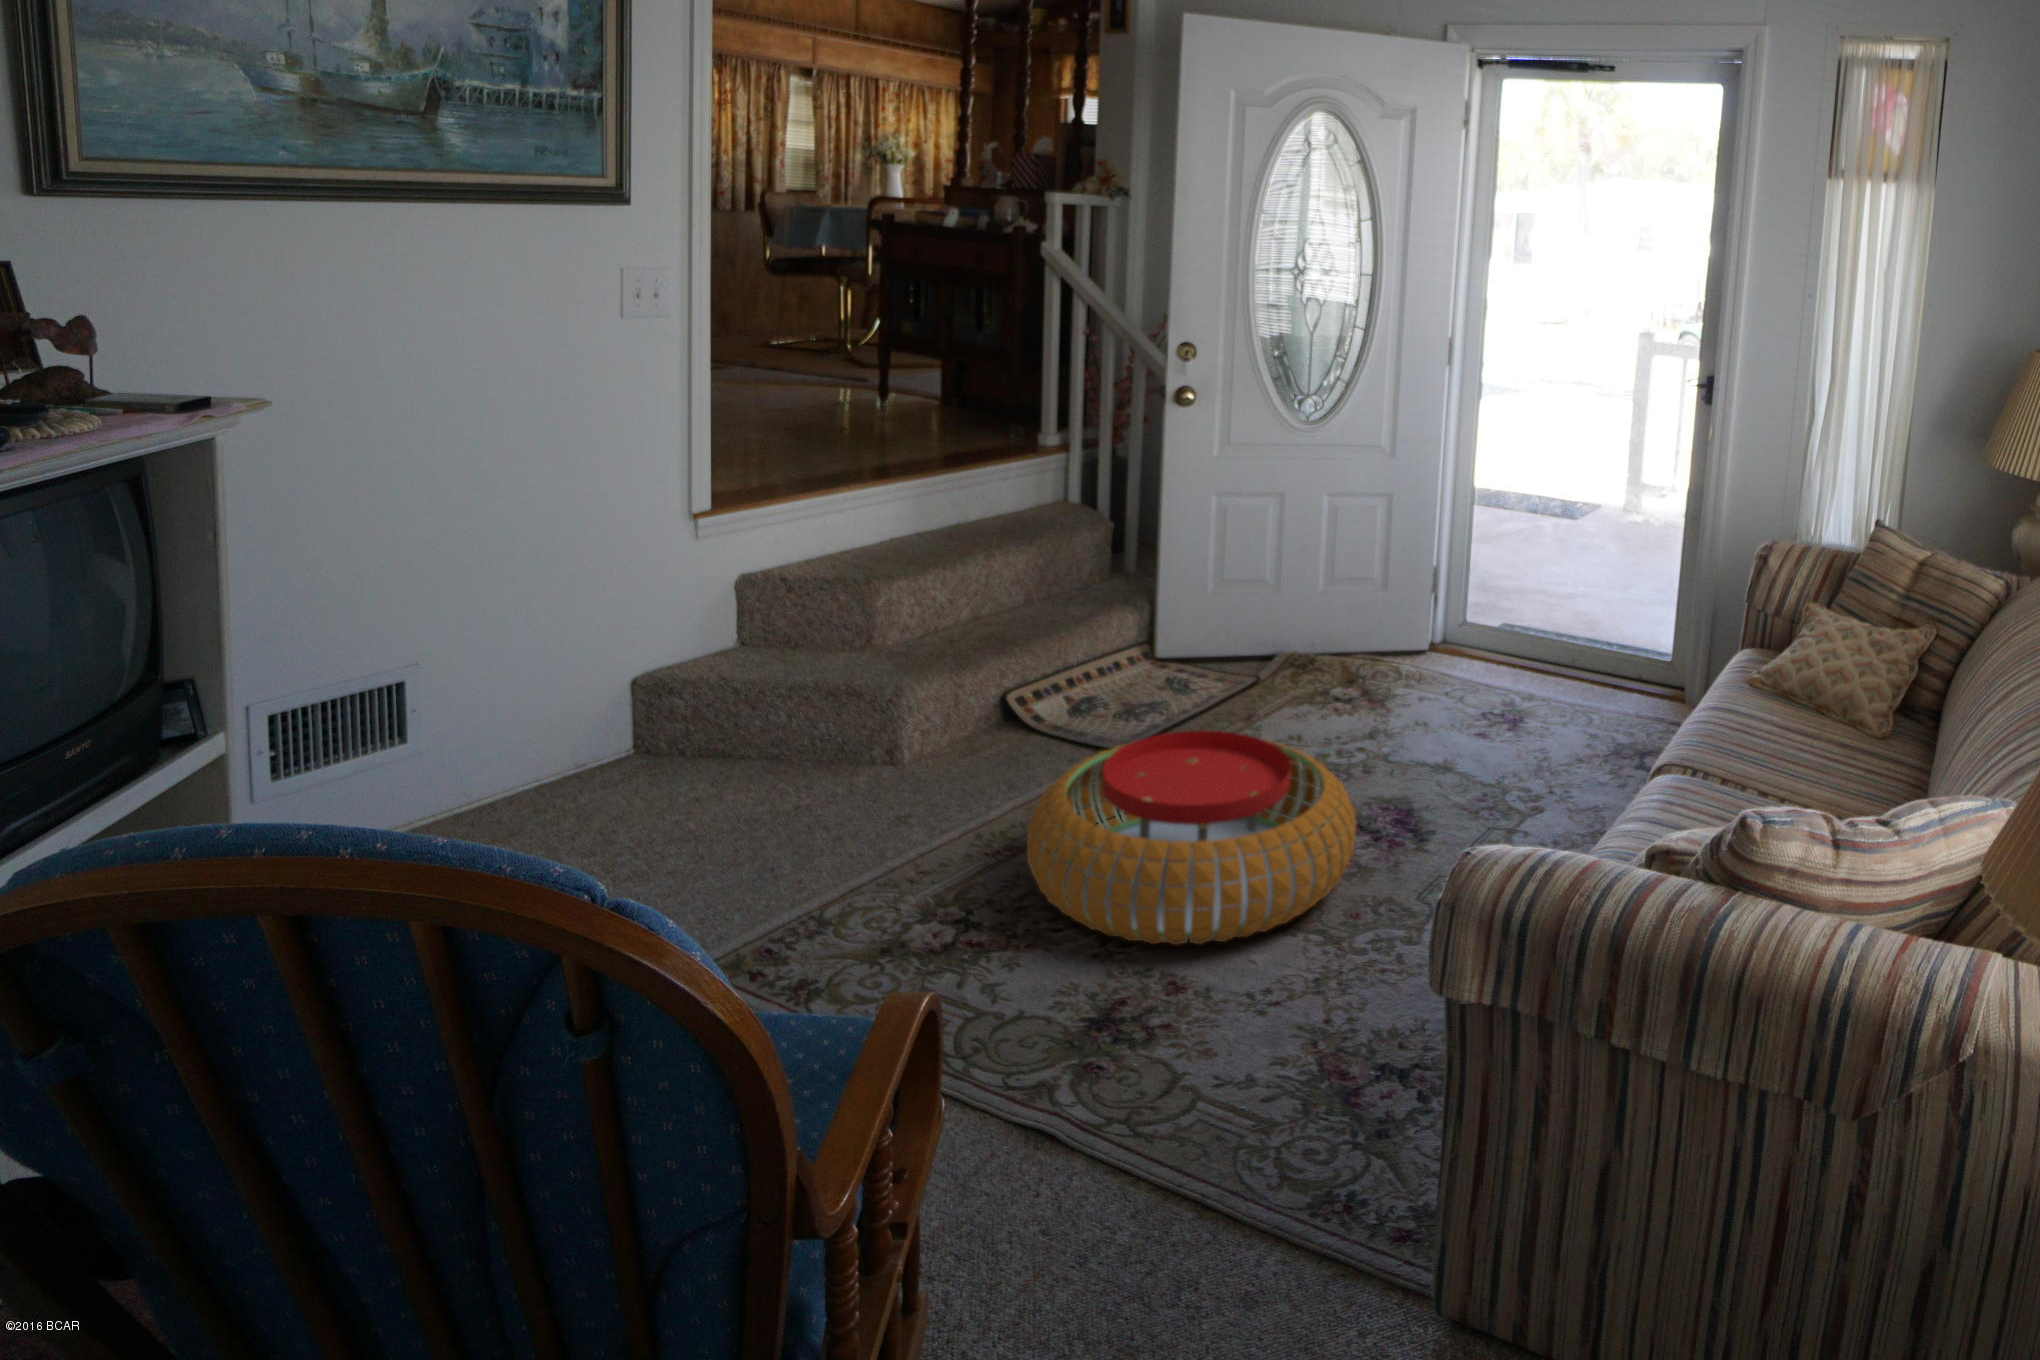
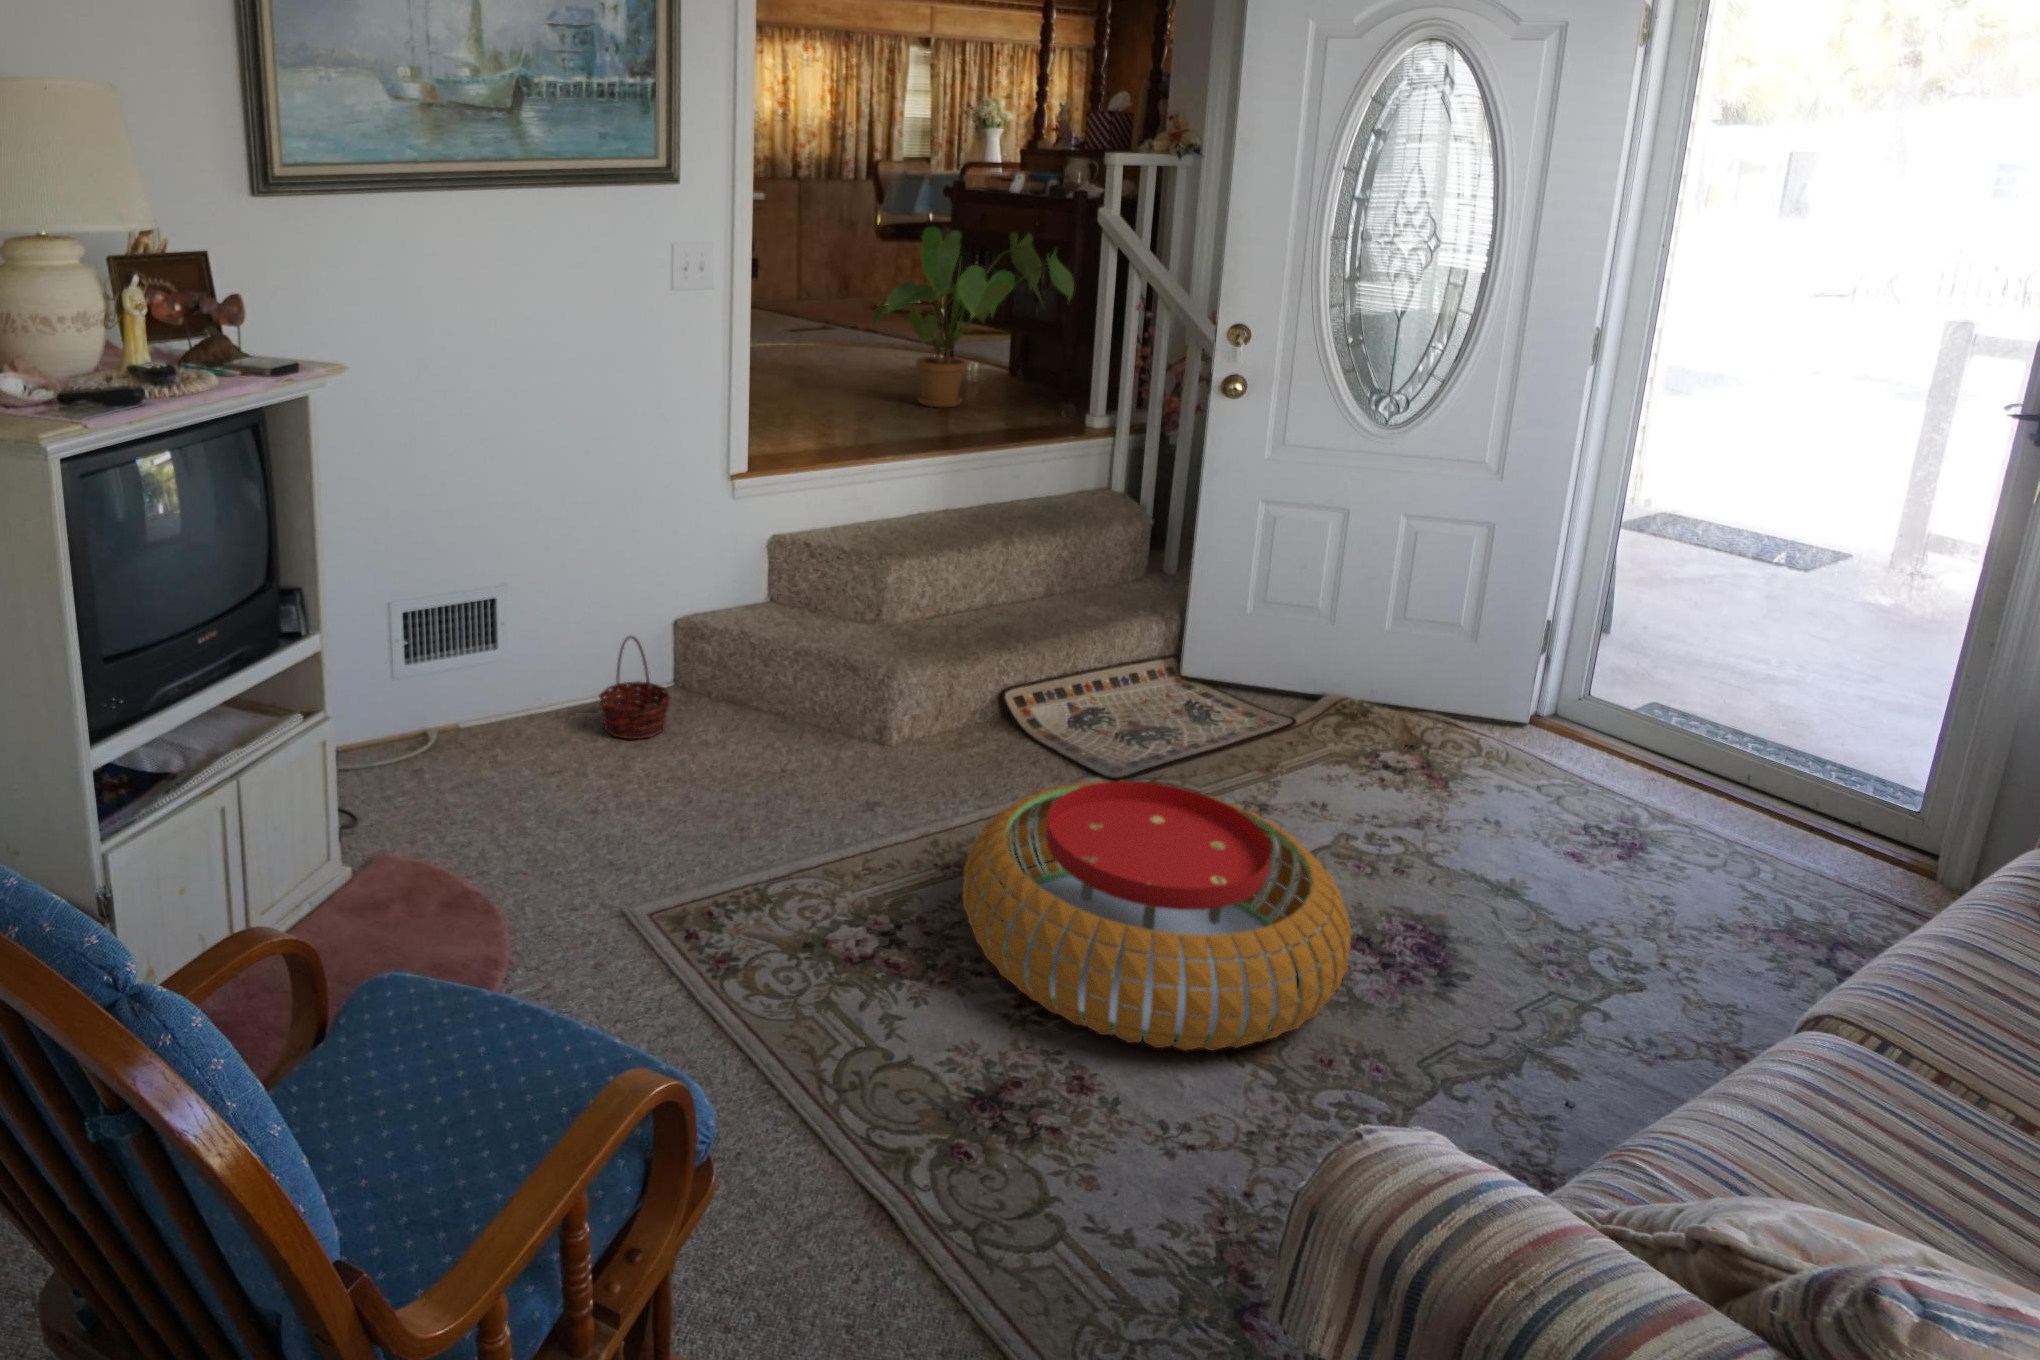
house plant: none [808,257,1024,437] -> present [872,227,1074,407]
basket: none [545,697,644,816] -> present [599,636,671,739]

